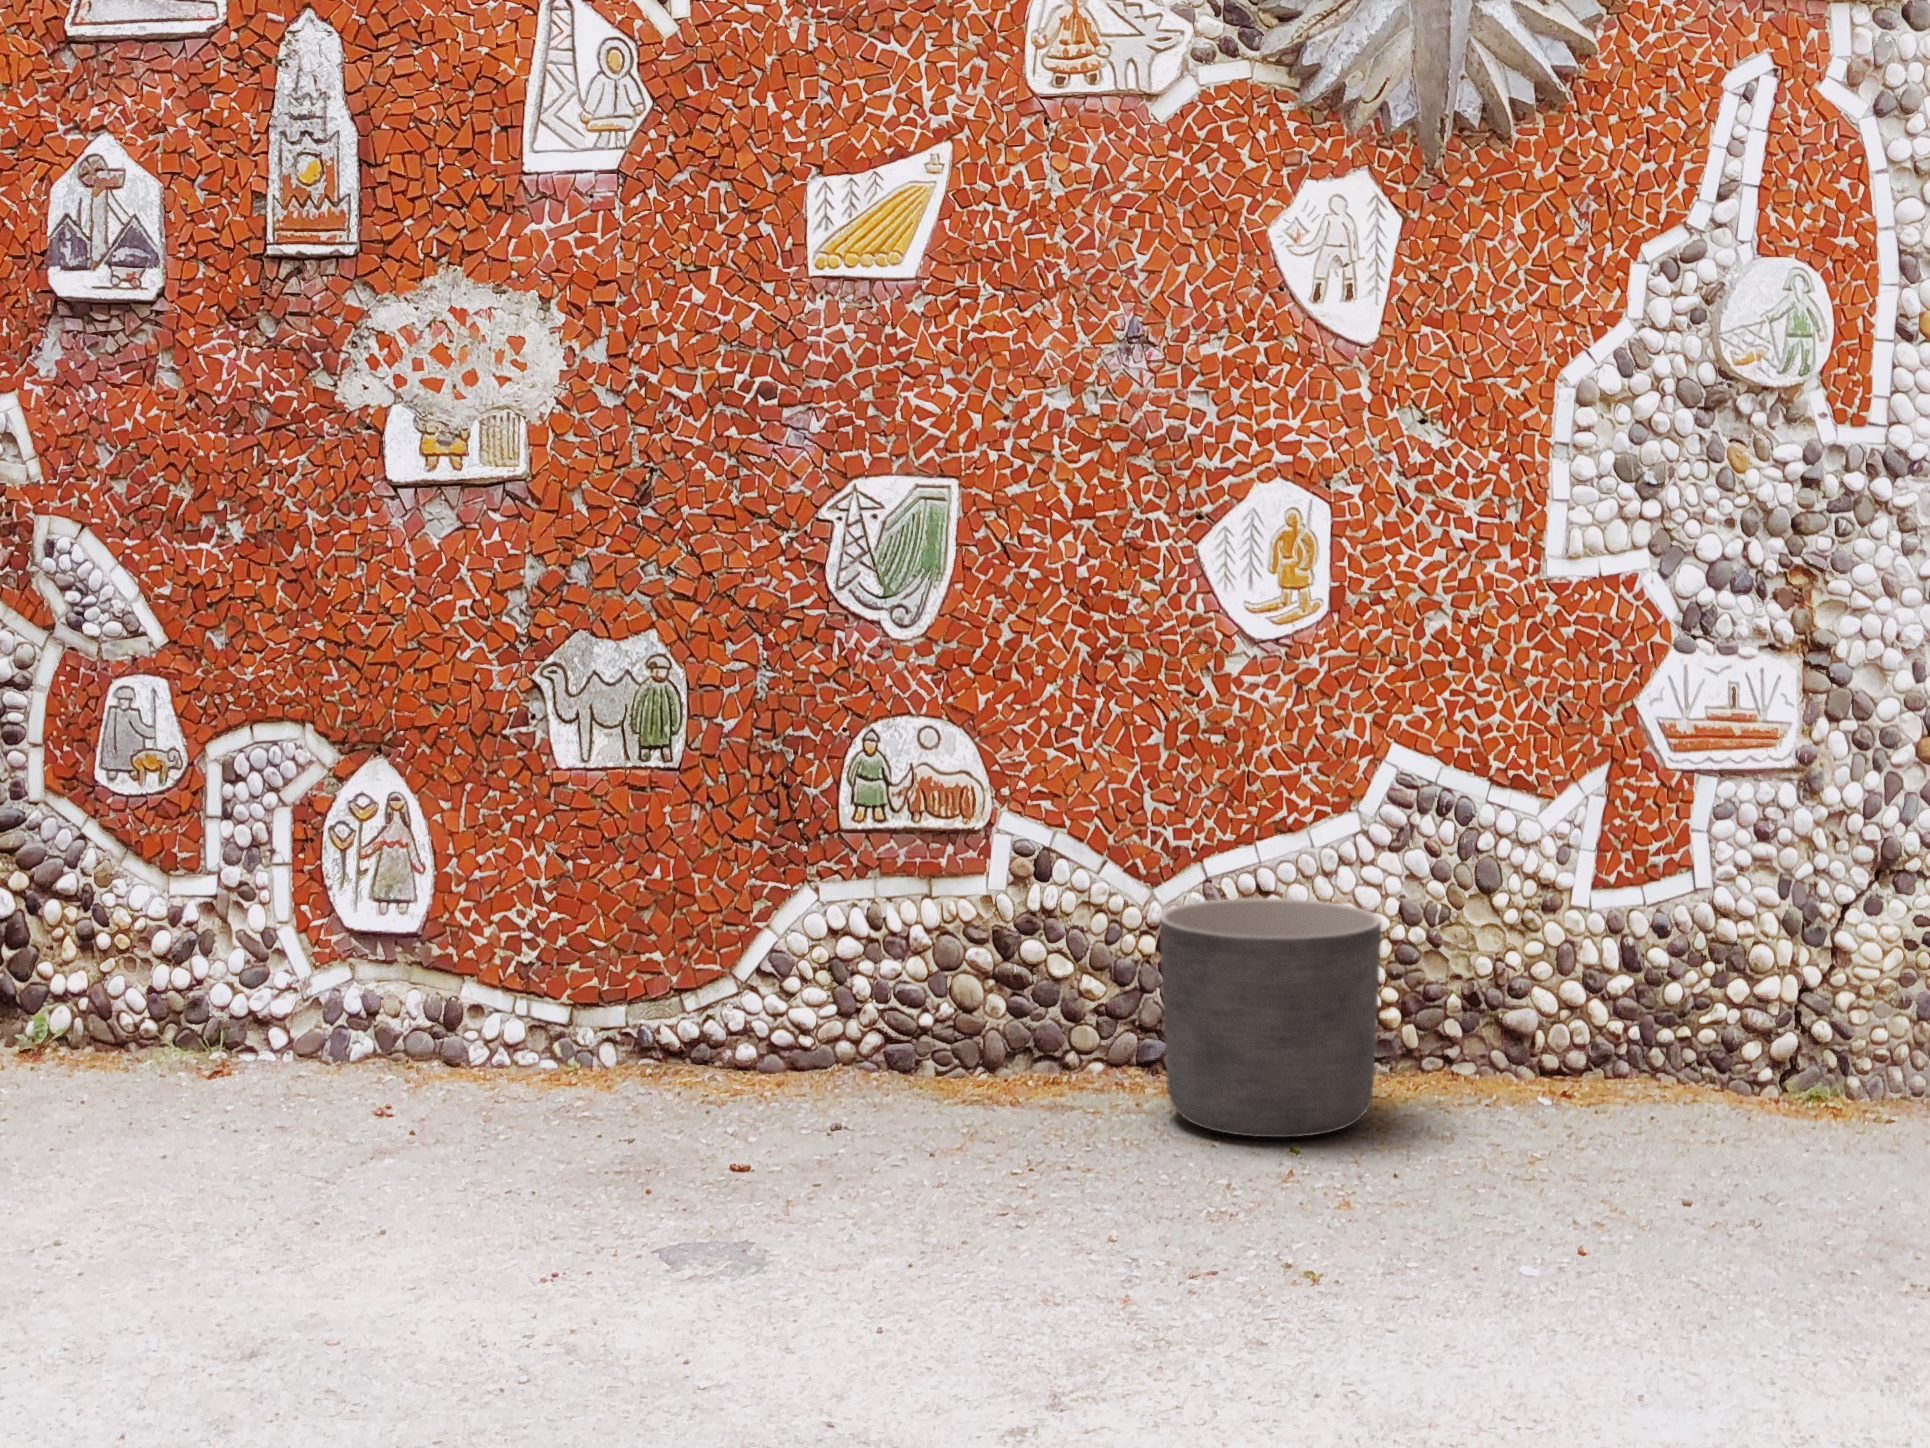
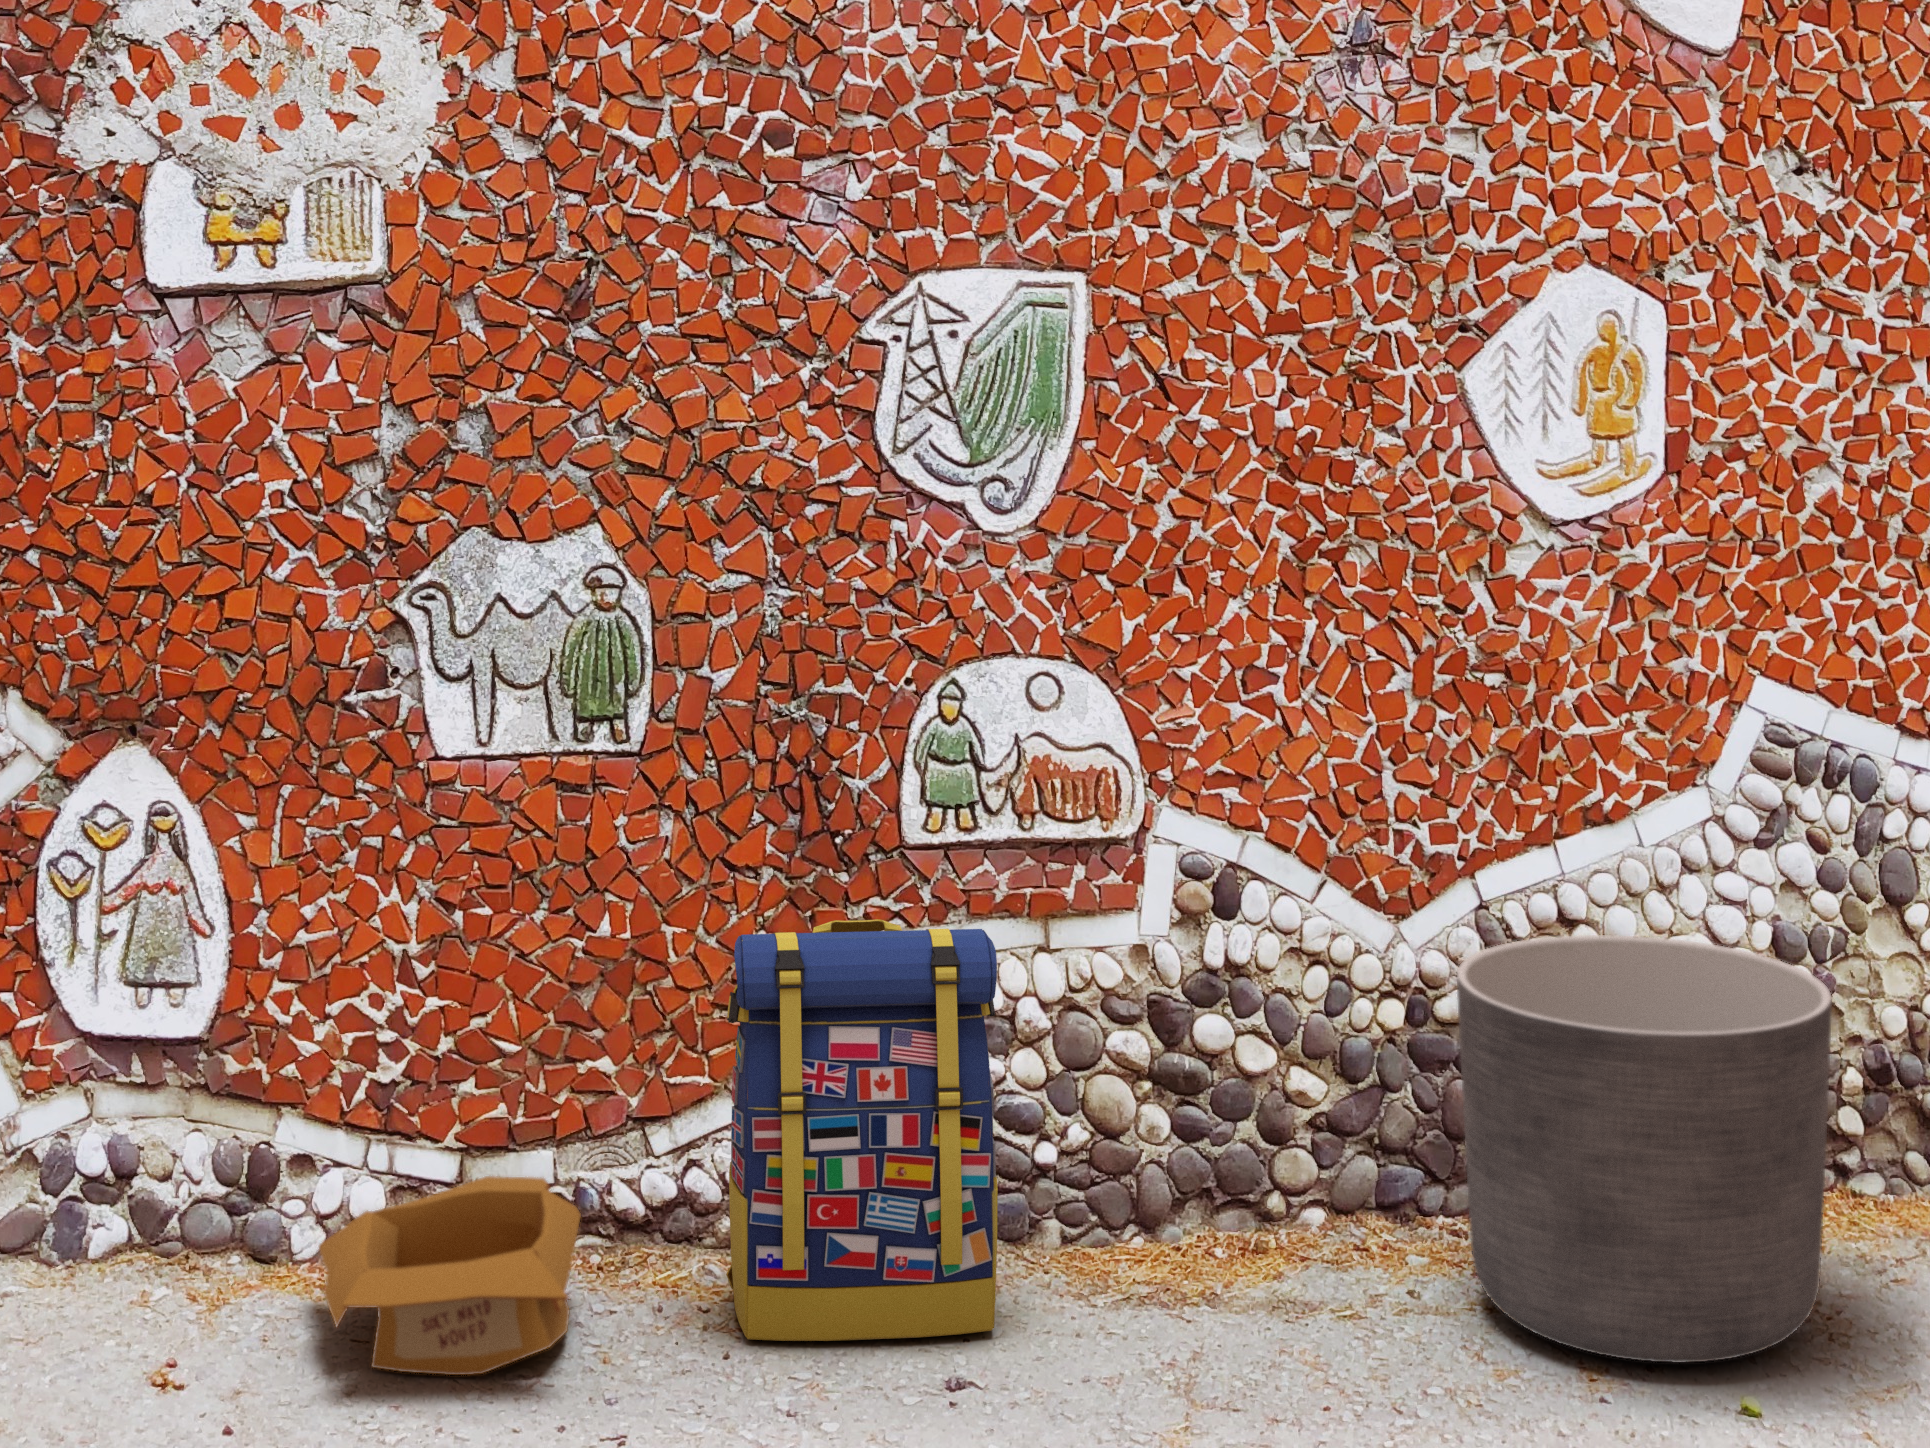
backpack: none [719,871,880,1113] -> present [726,919,998,1341]
cardboard box: none [476,1022,634,1119] -> present [319,1176,580,1375]

